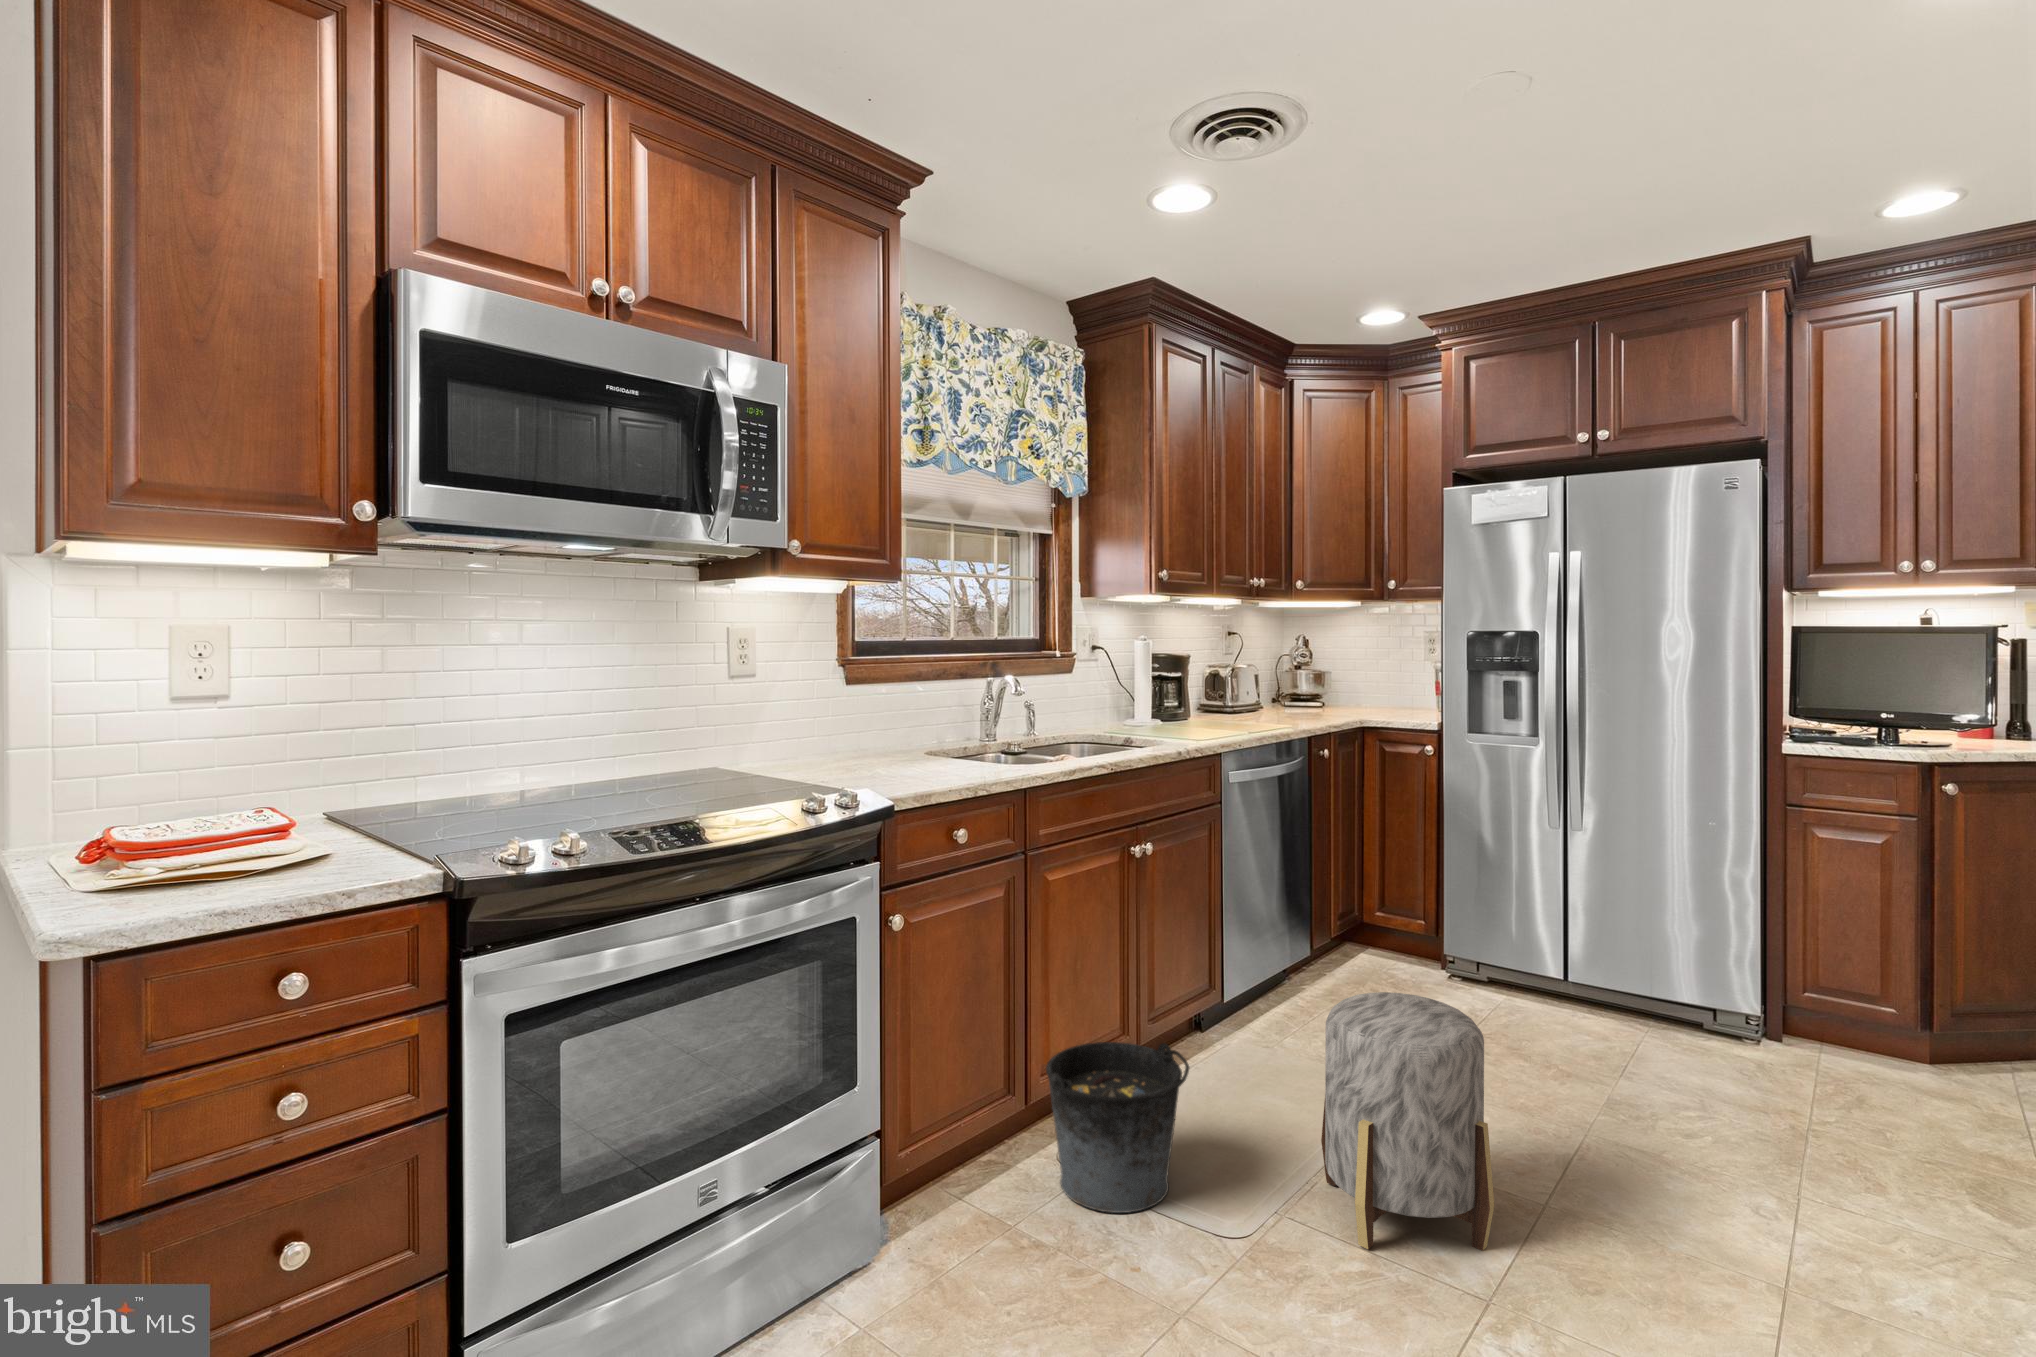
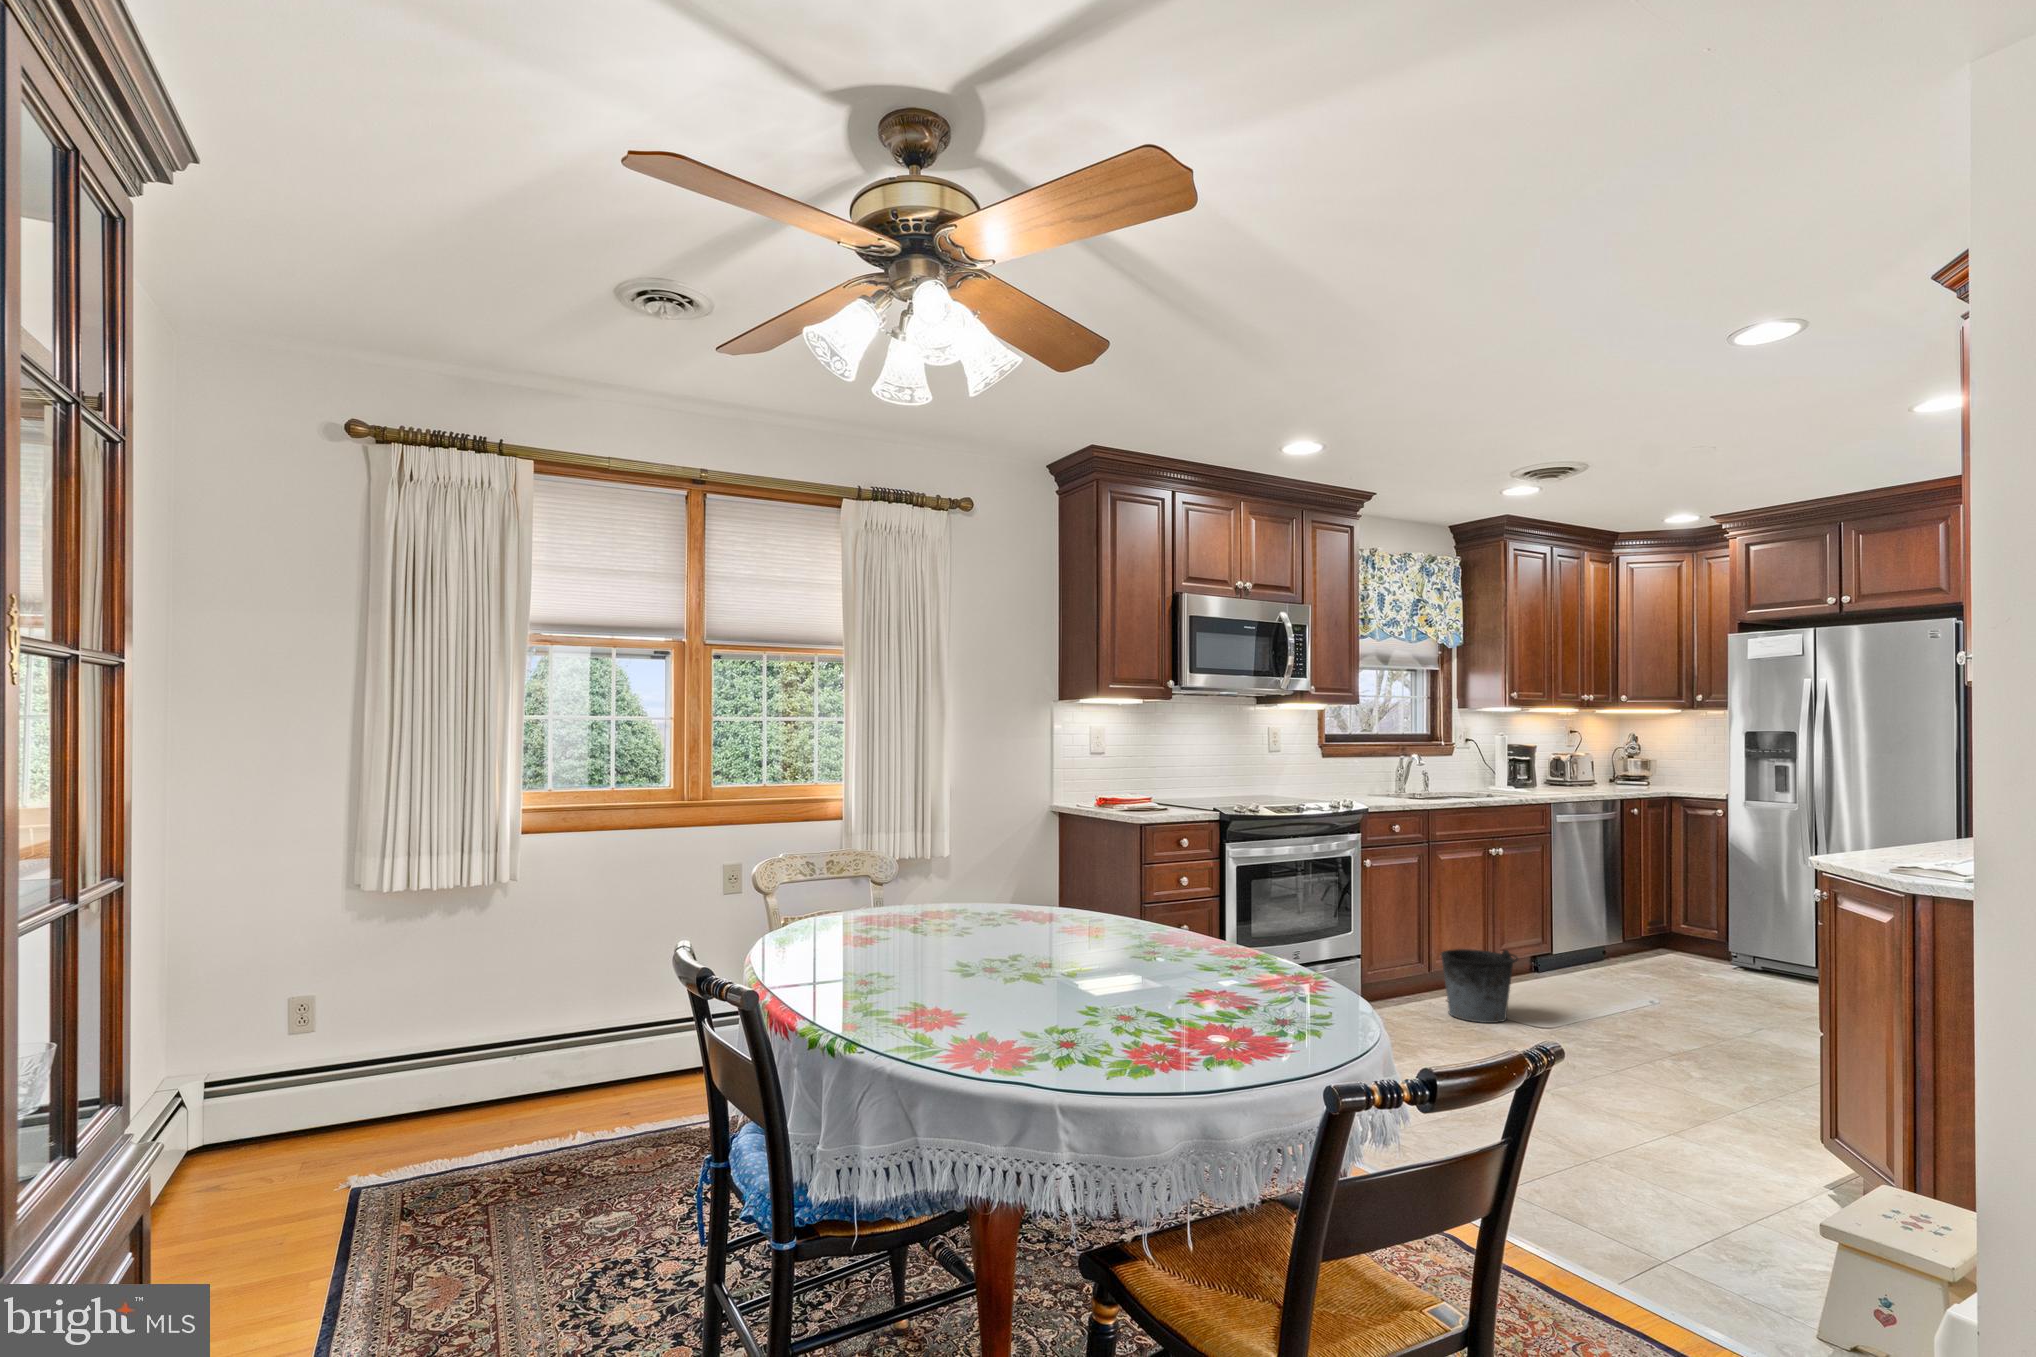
stool: present [1321,992,1494,1251] -> none [1592,926,1679,1048]

